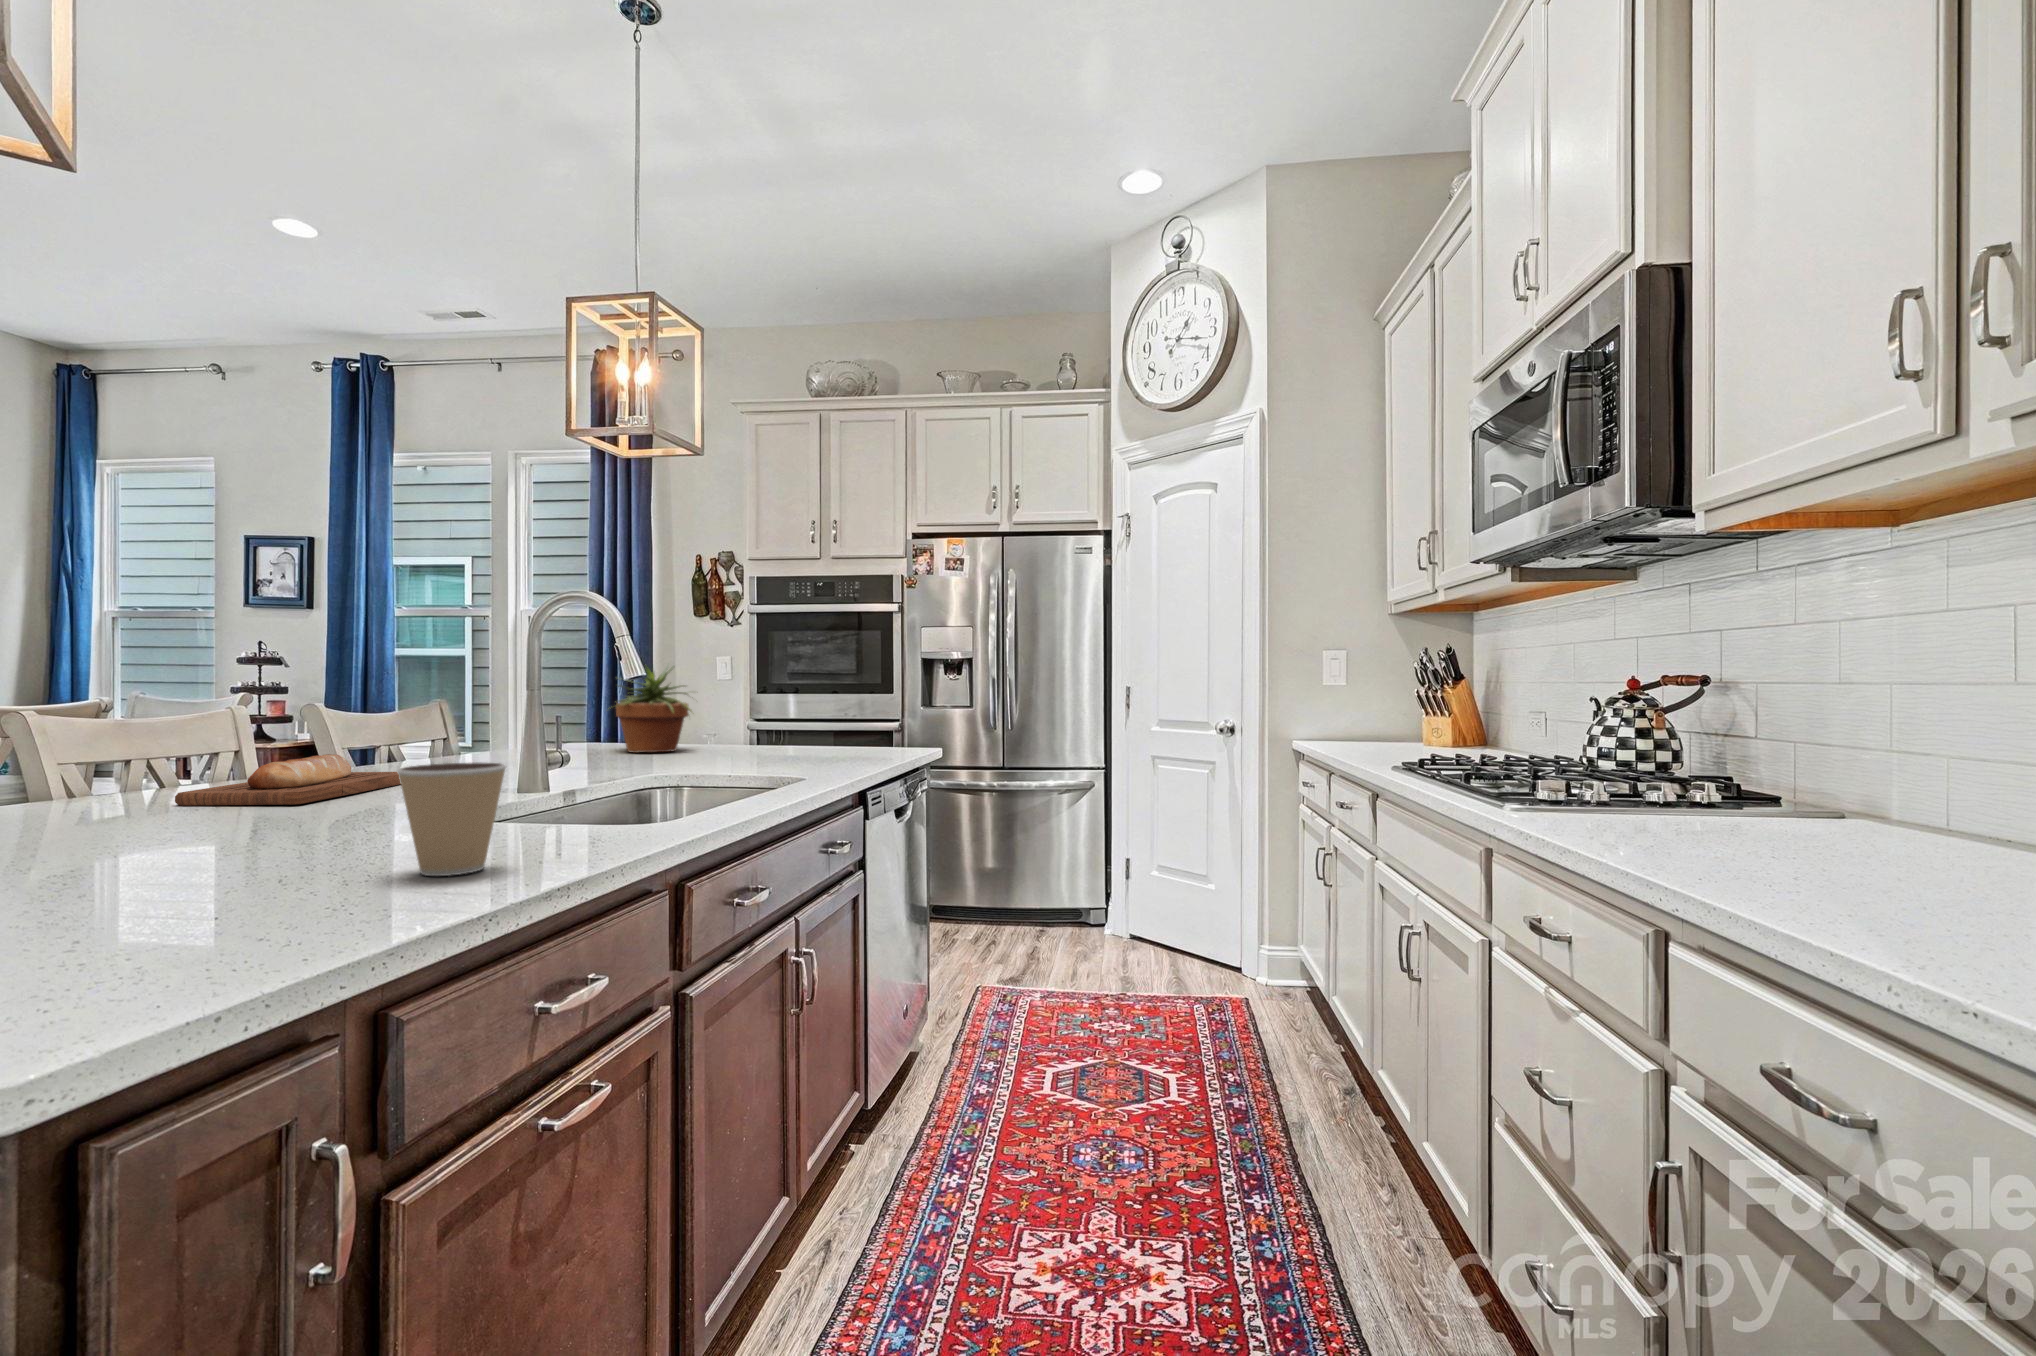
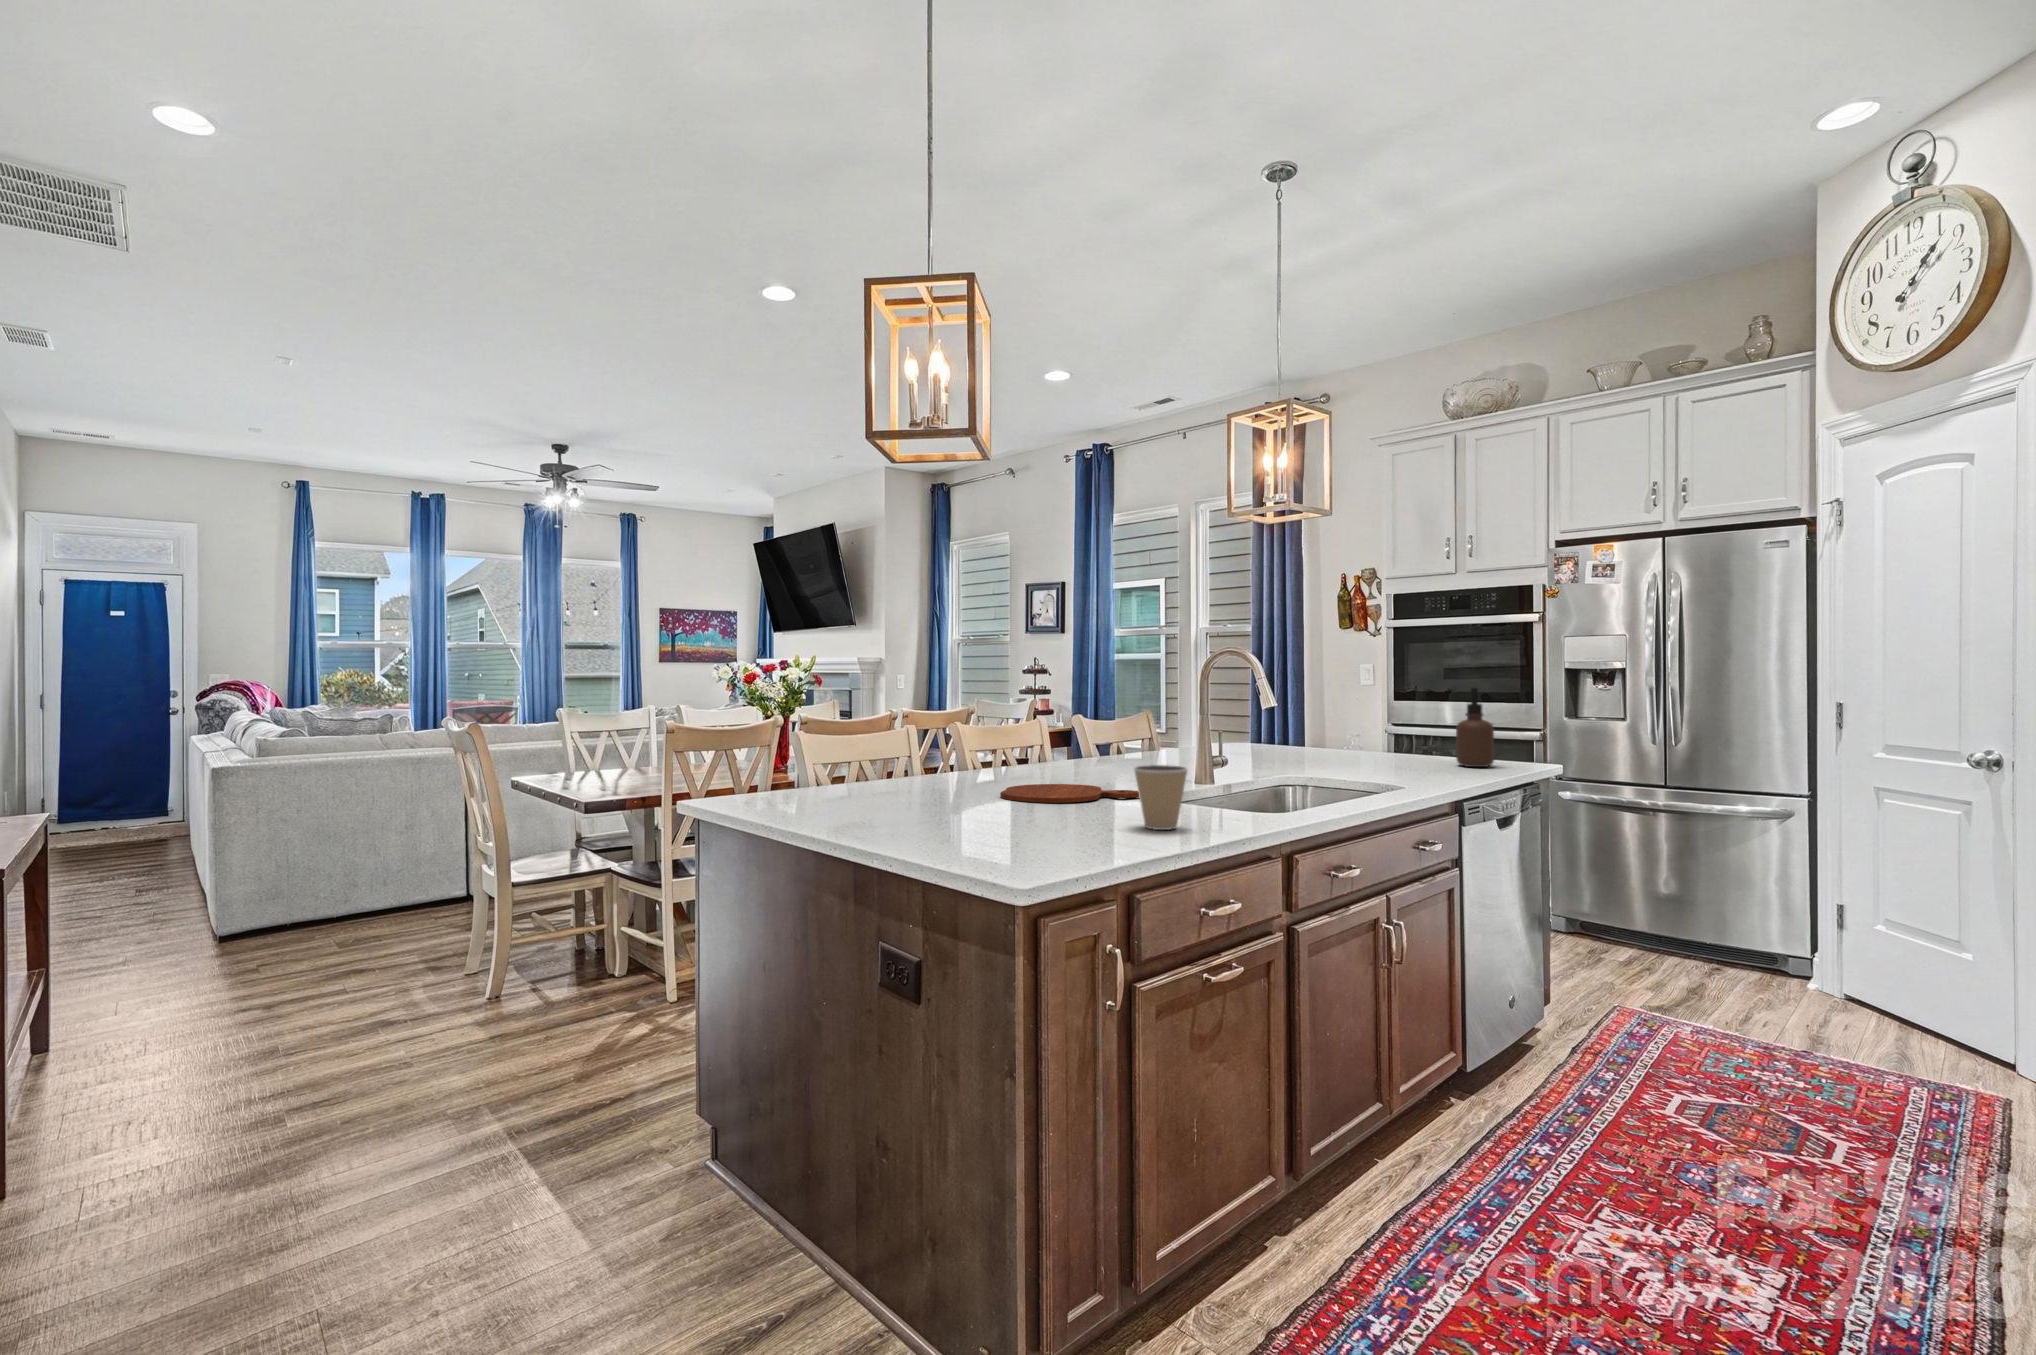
potted plant: present [612,666,691,753] -> none [1259,683,1333,755]
soap dispenser: none [842,667,880,755] -> present [1456,688,1494,767]
bread loaf: present [175,754,401,806] -> none [1020,749,1134,780]
cutting board: none [100,811,424,850] -> present [1000,784,1139,803]

